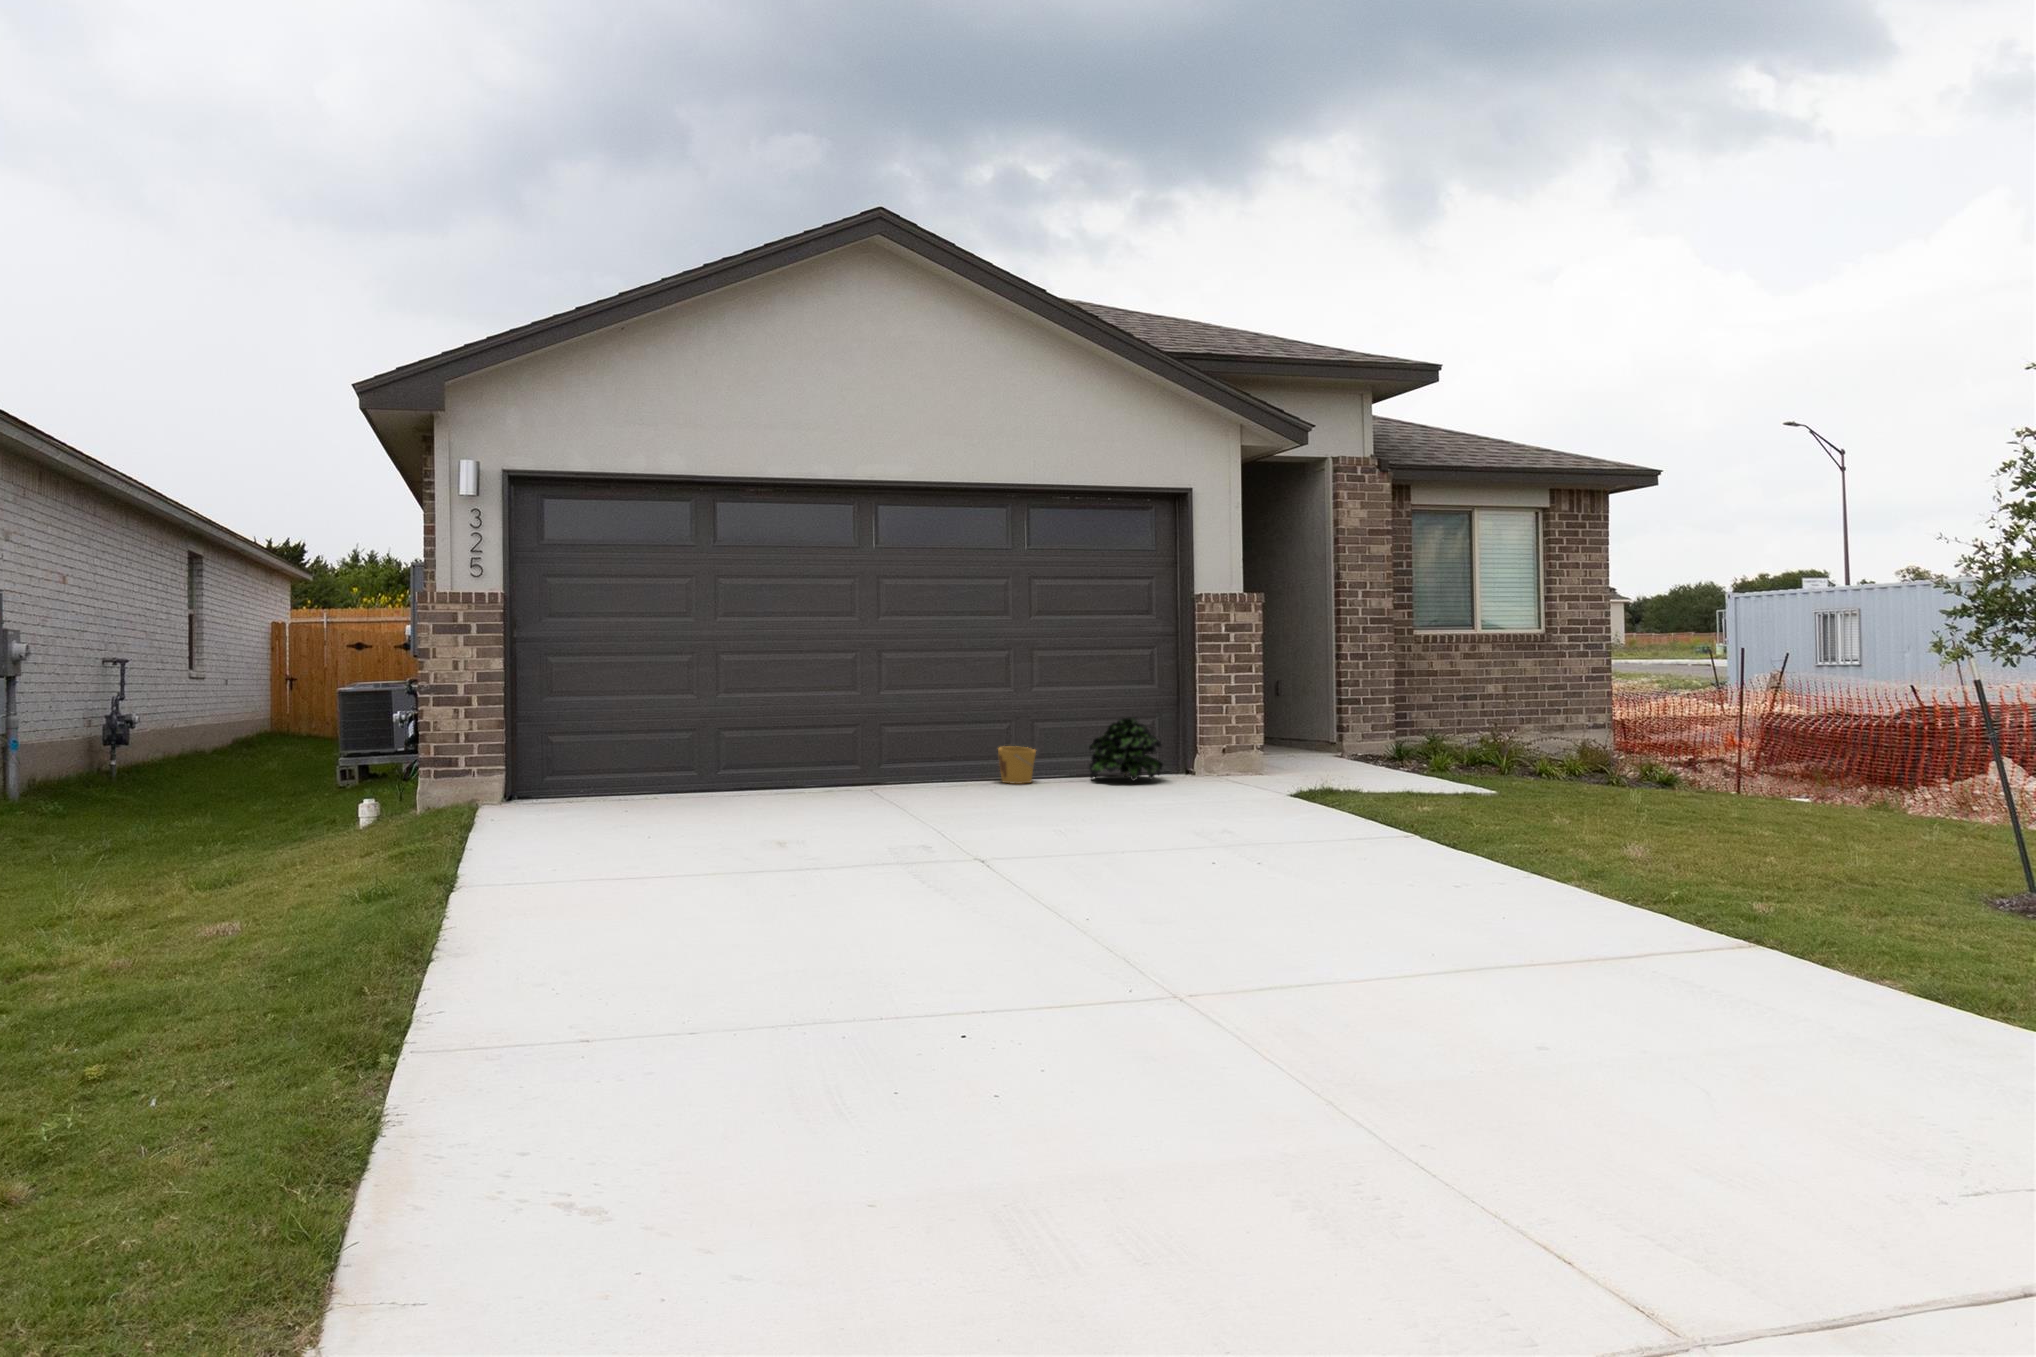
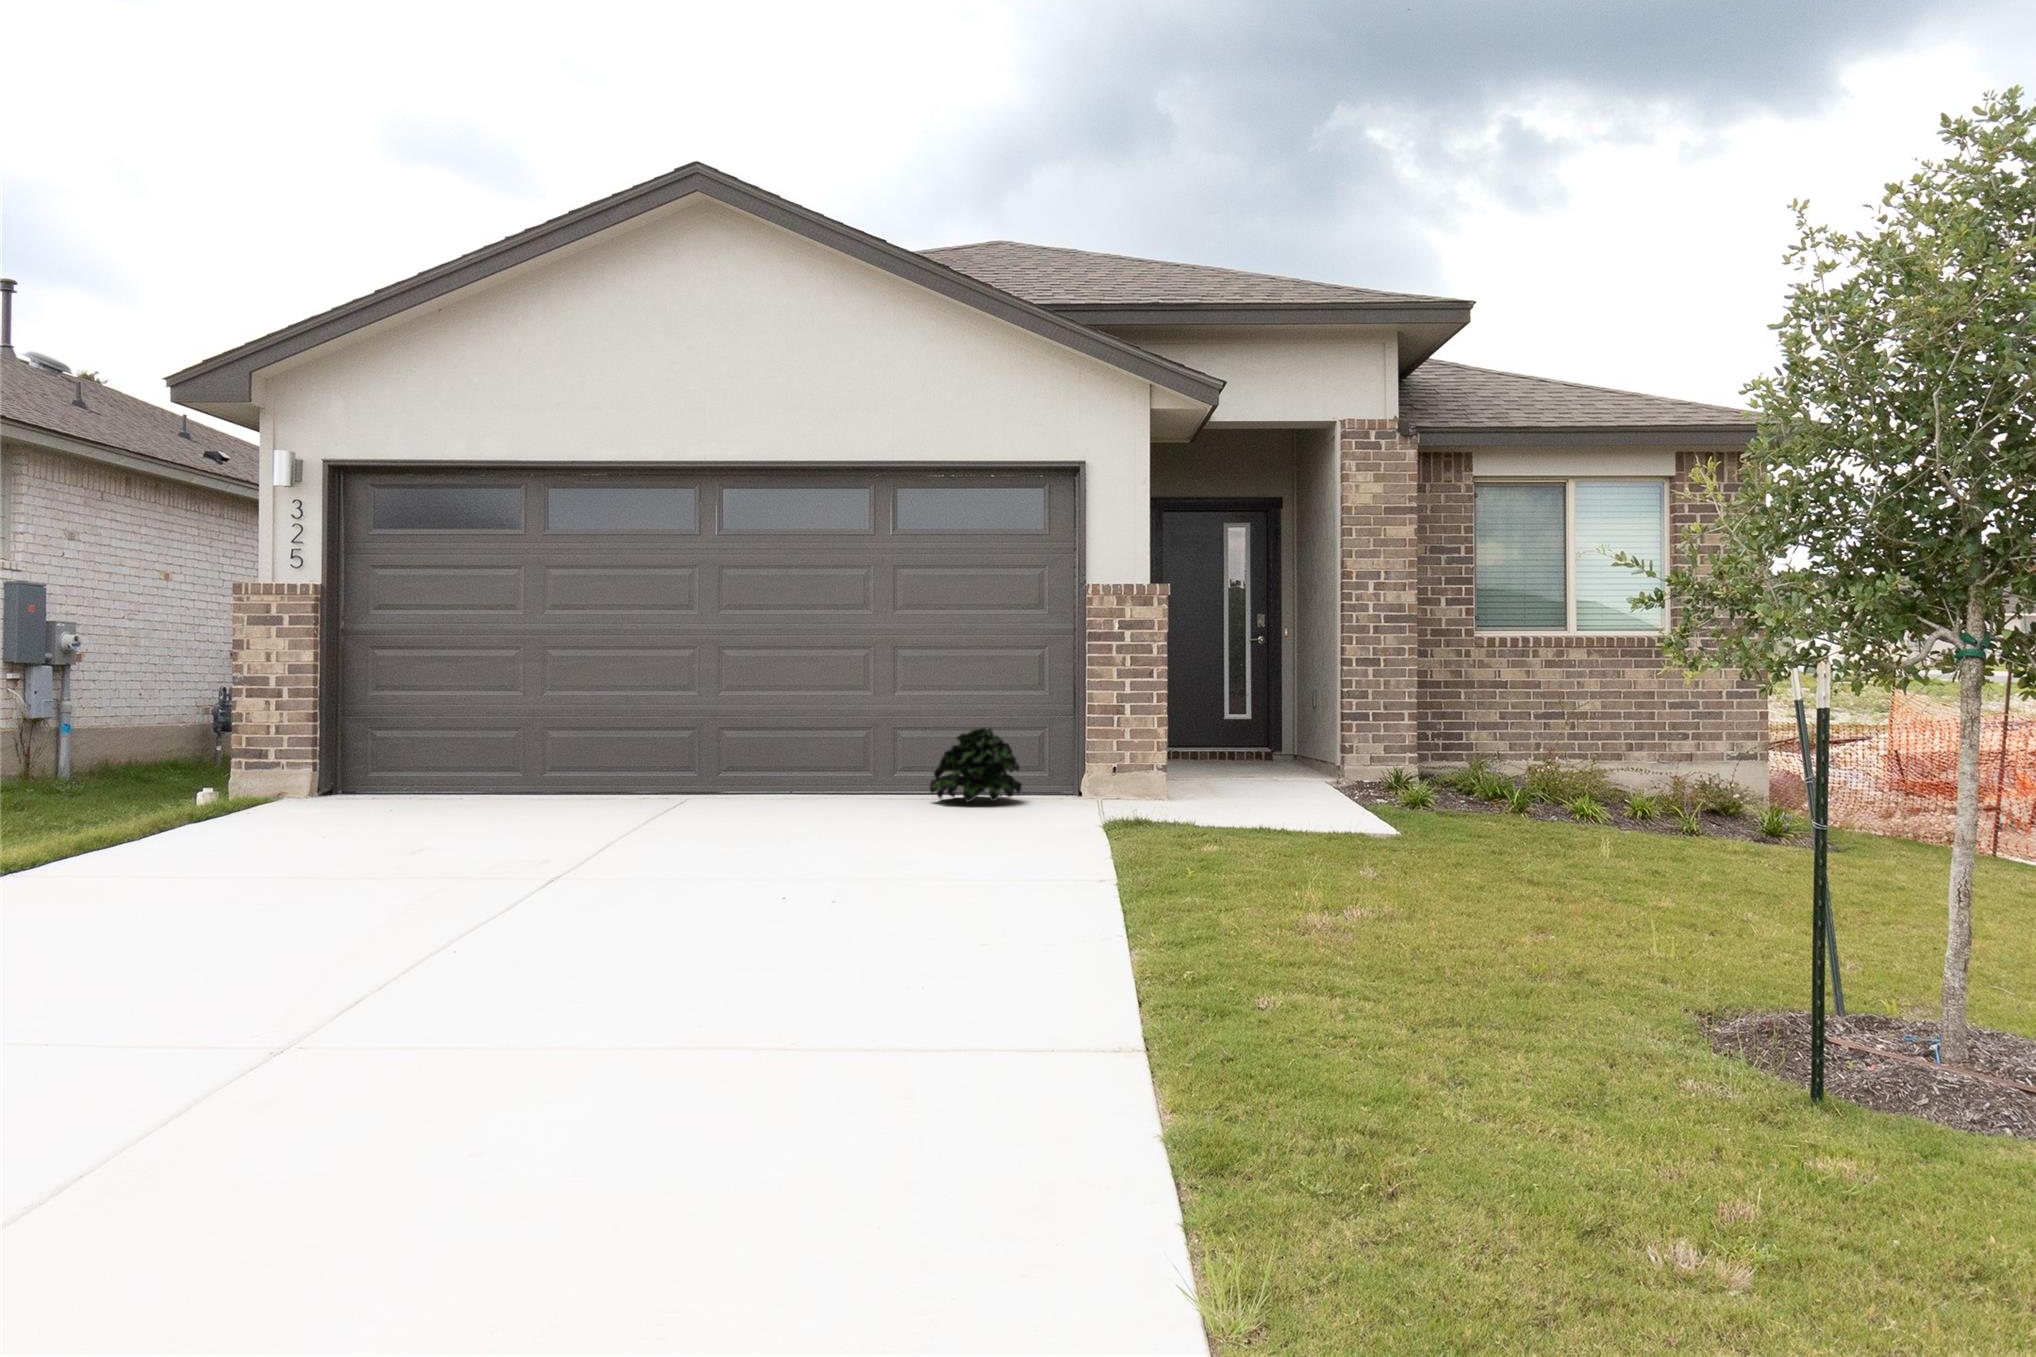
bucket: present [998,746,1036,784] -> none [833,758,879,800]

